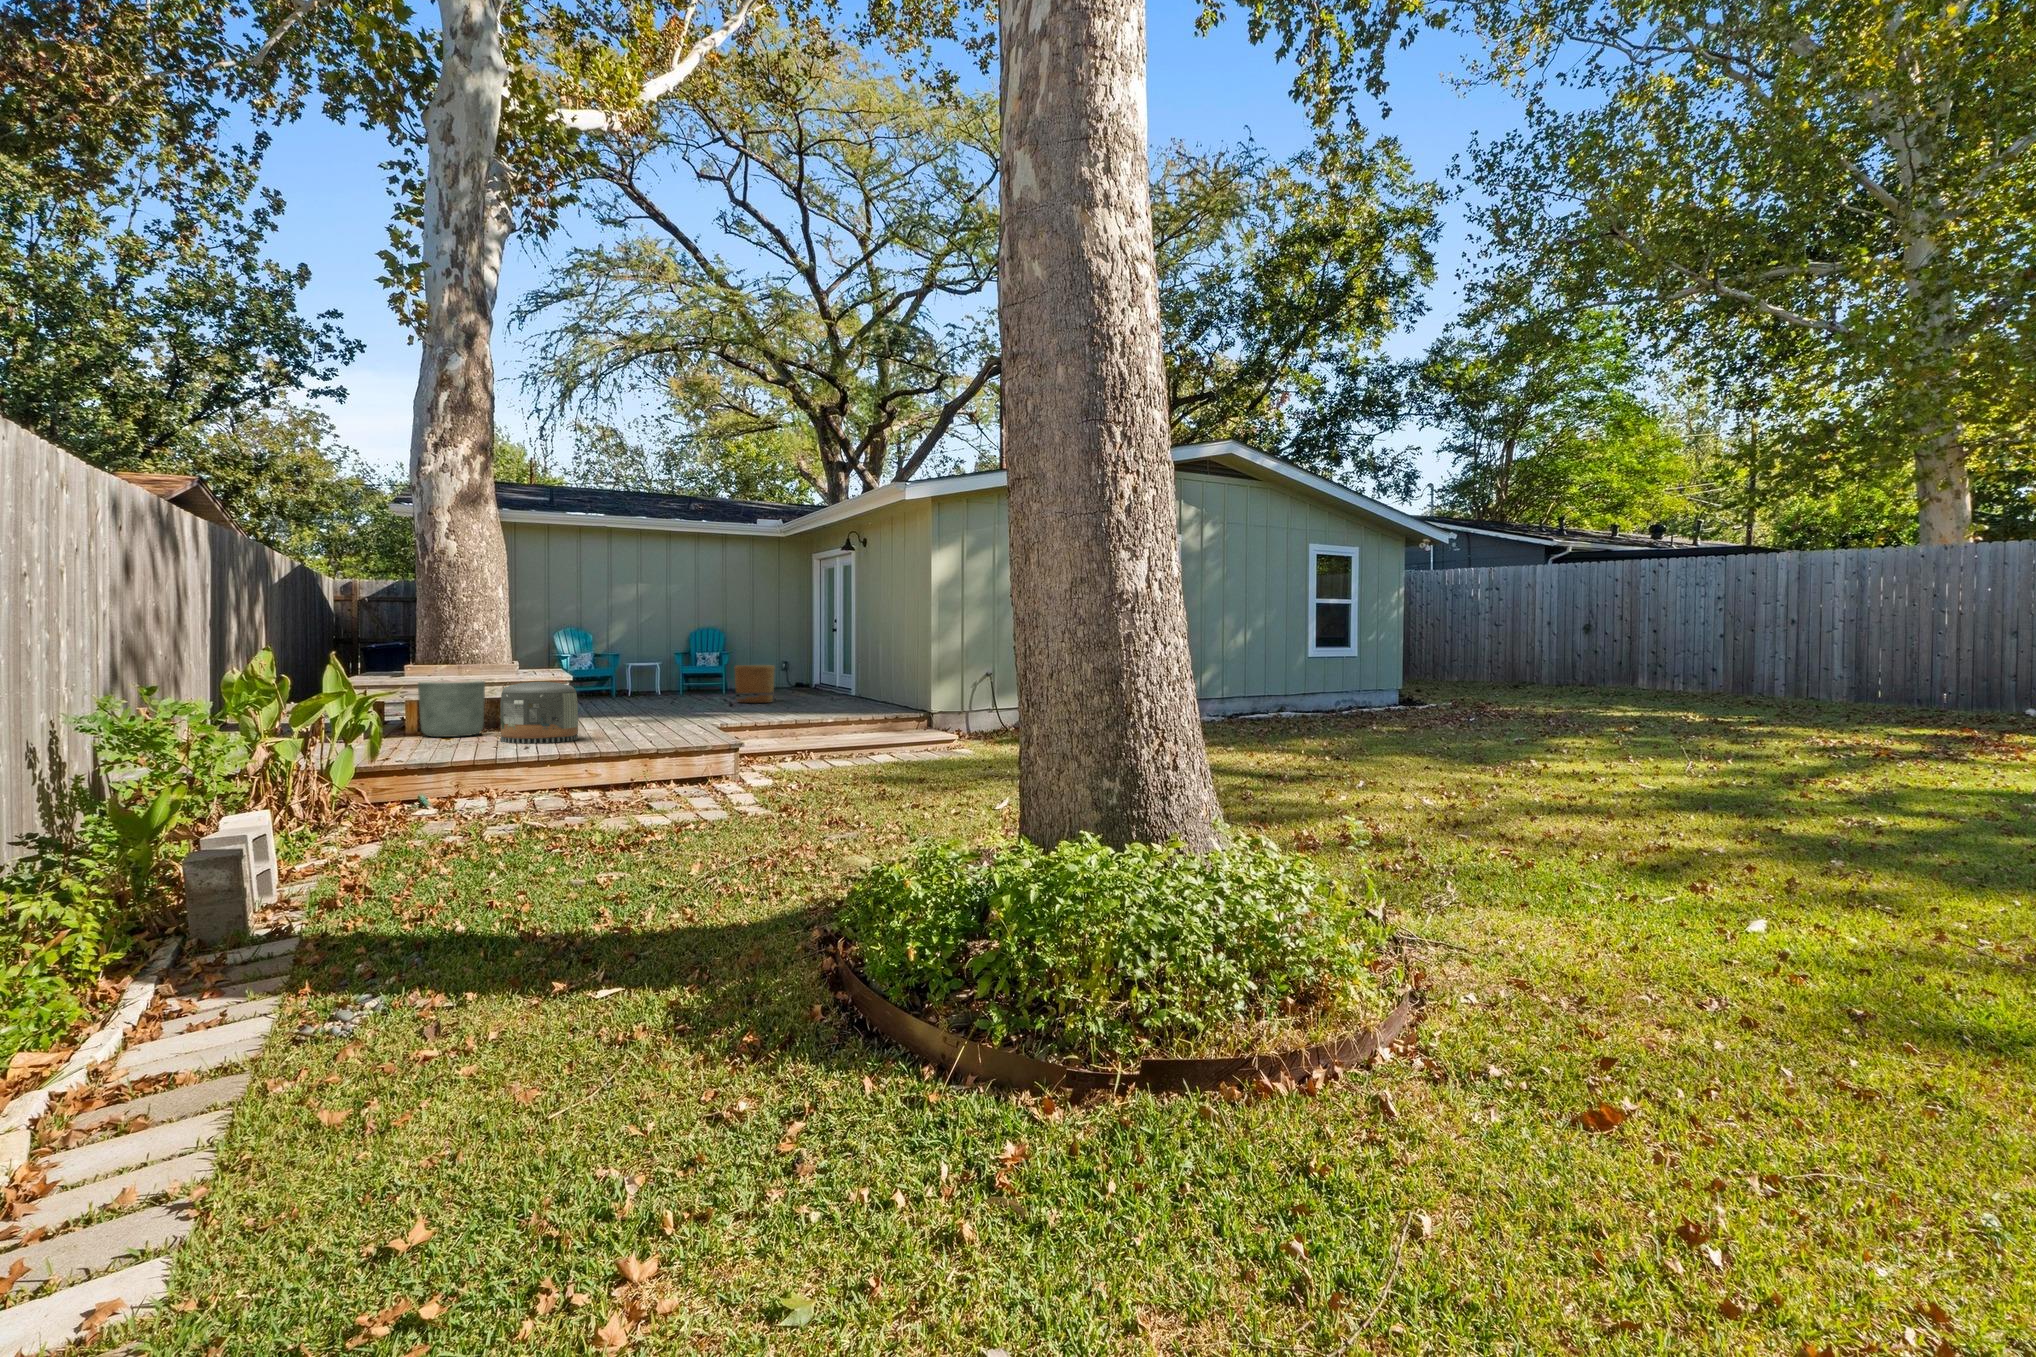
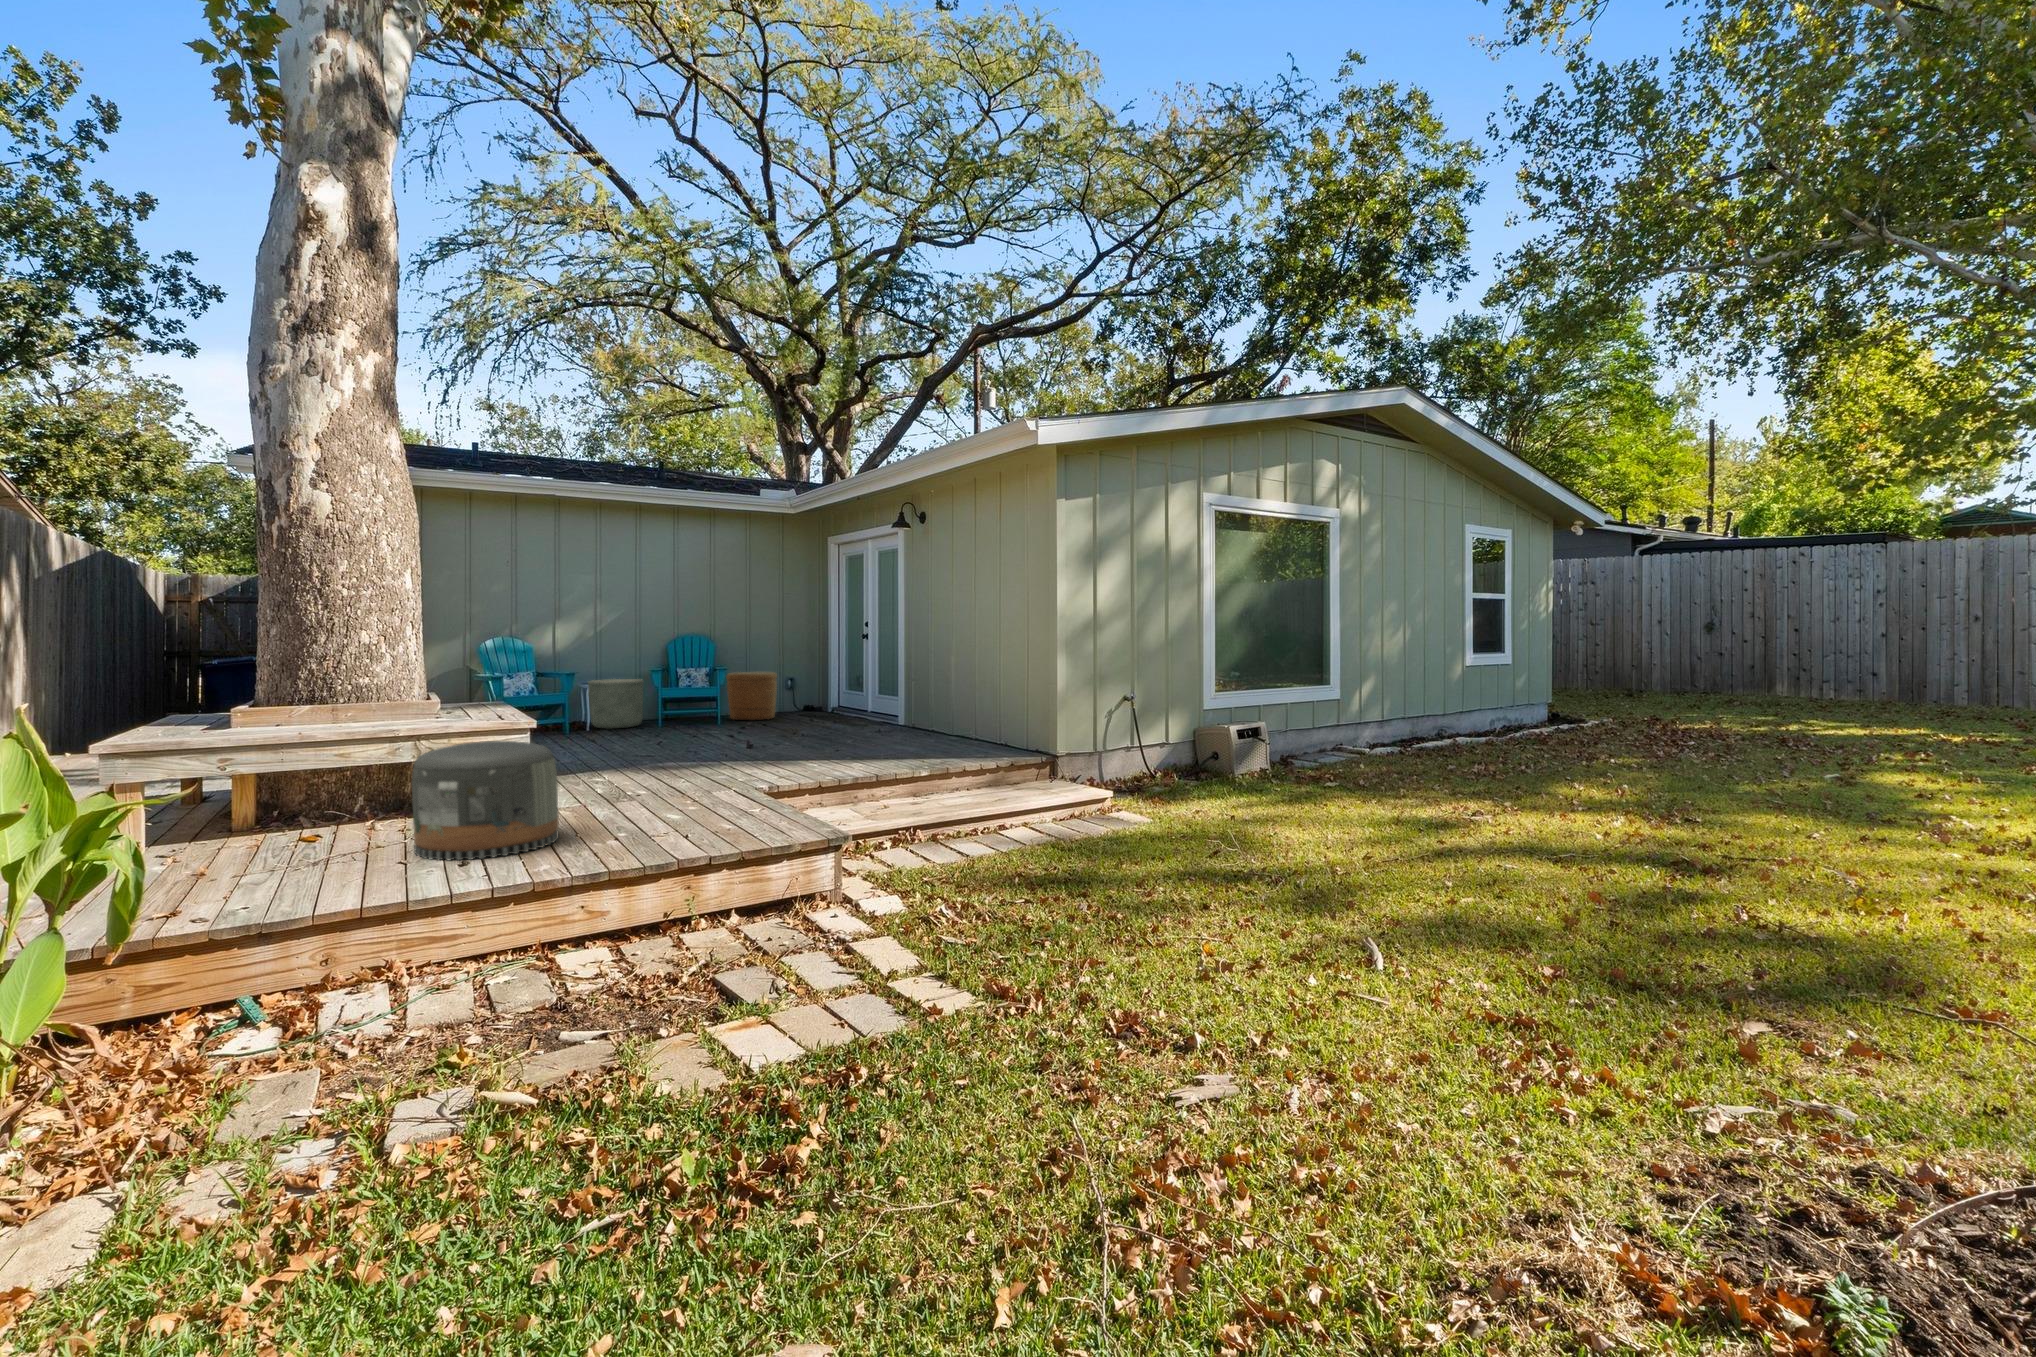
planter: present [418,680,485,737] -> present [588,679,644,729]

